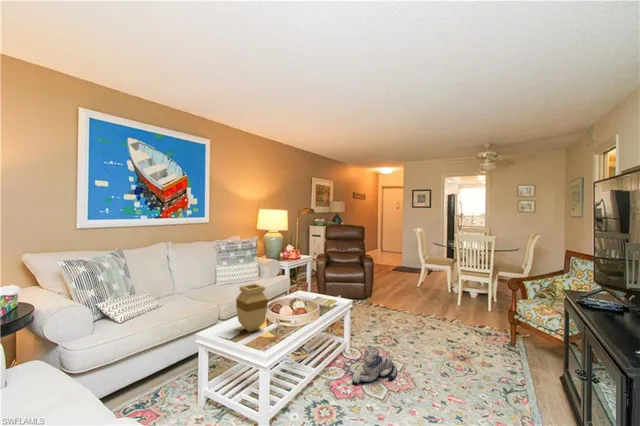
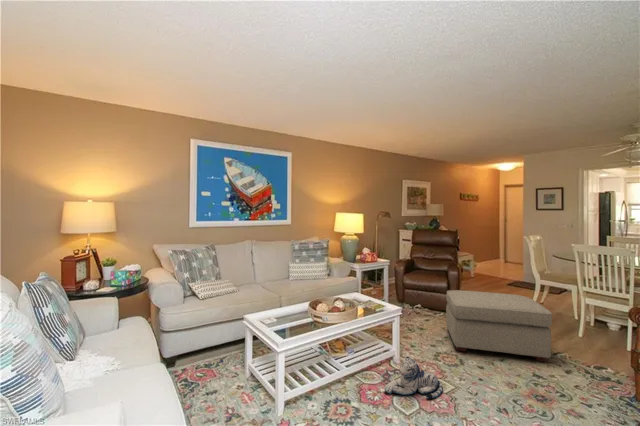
ottoman: none [372,279,455,332] -> present [446,290,552,362]
vase: present [236,284,268,332] -> none [279,279,303,321]

